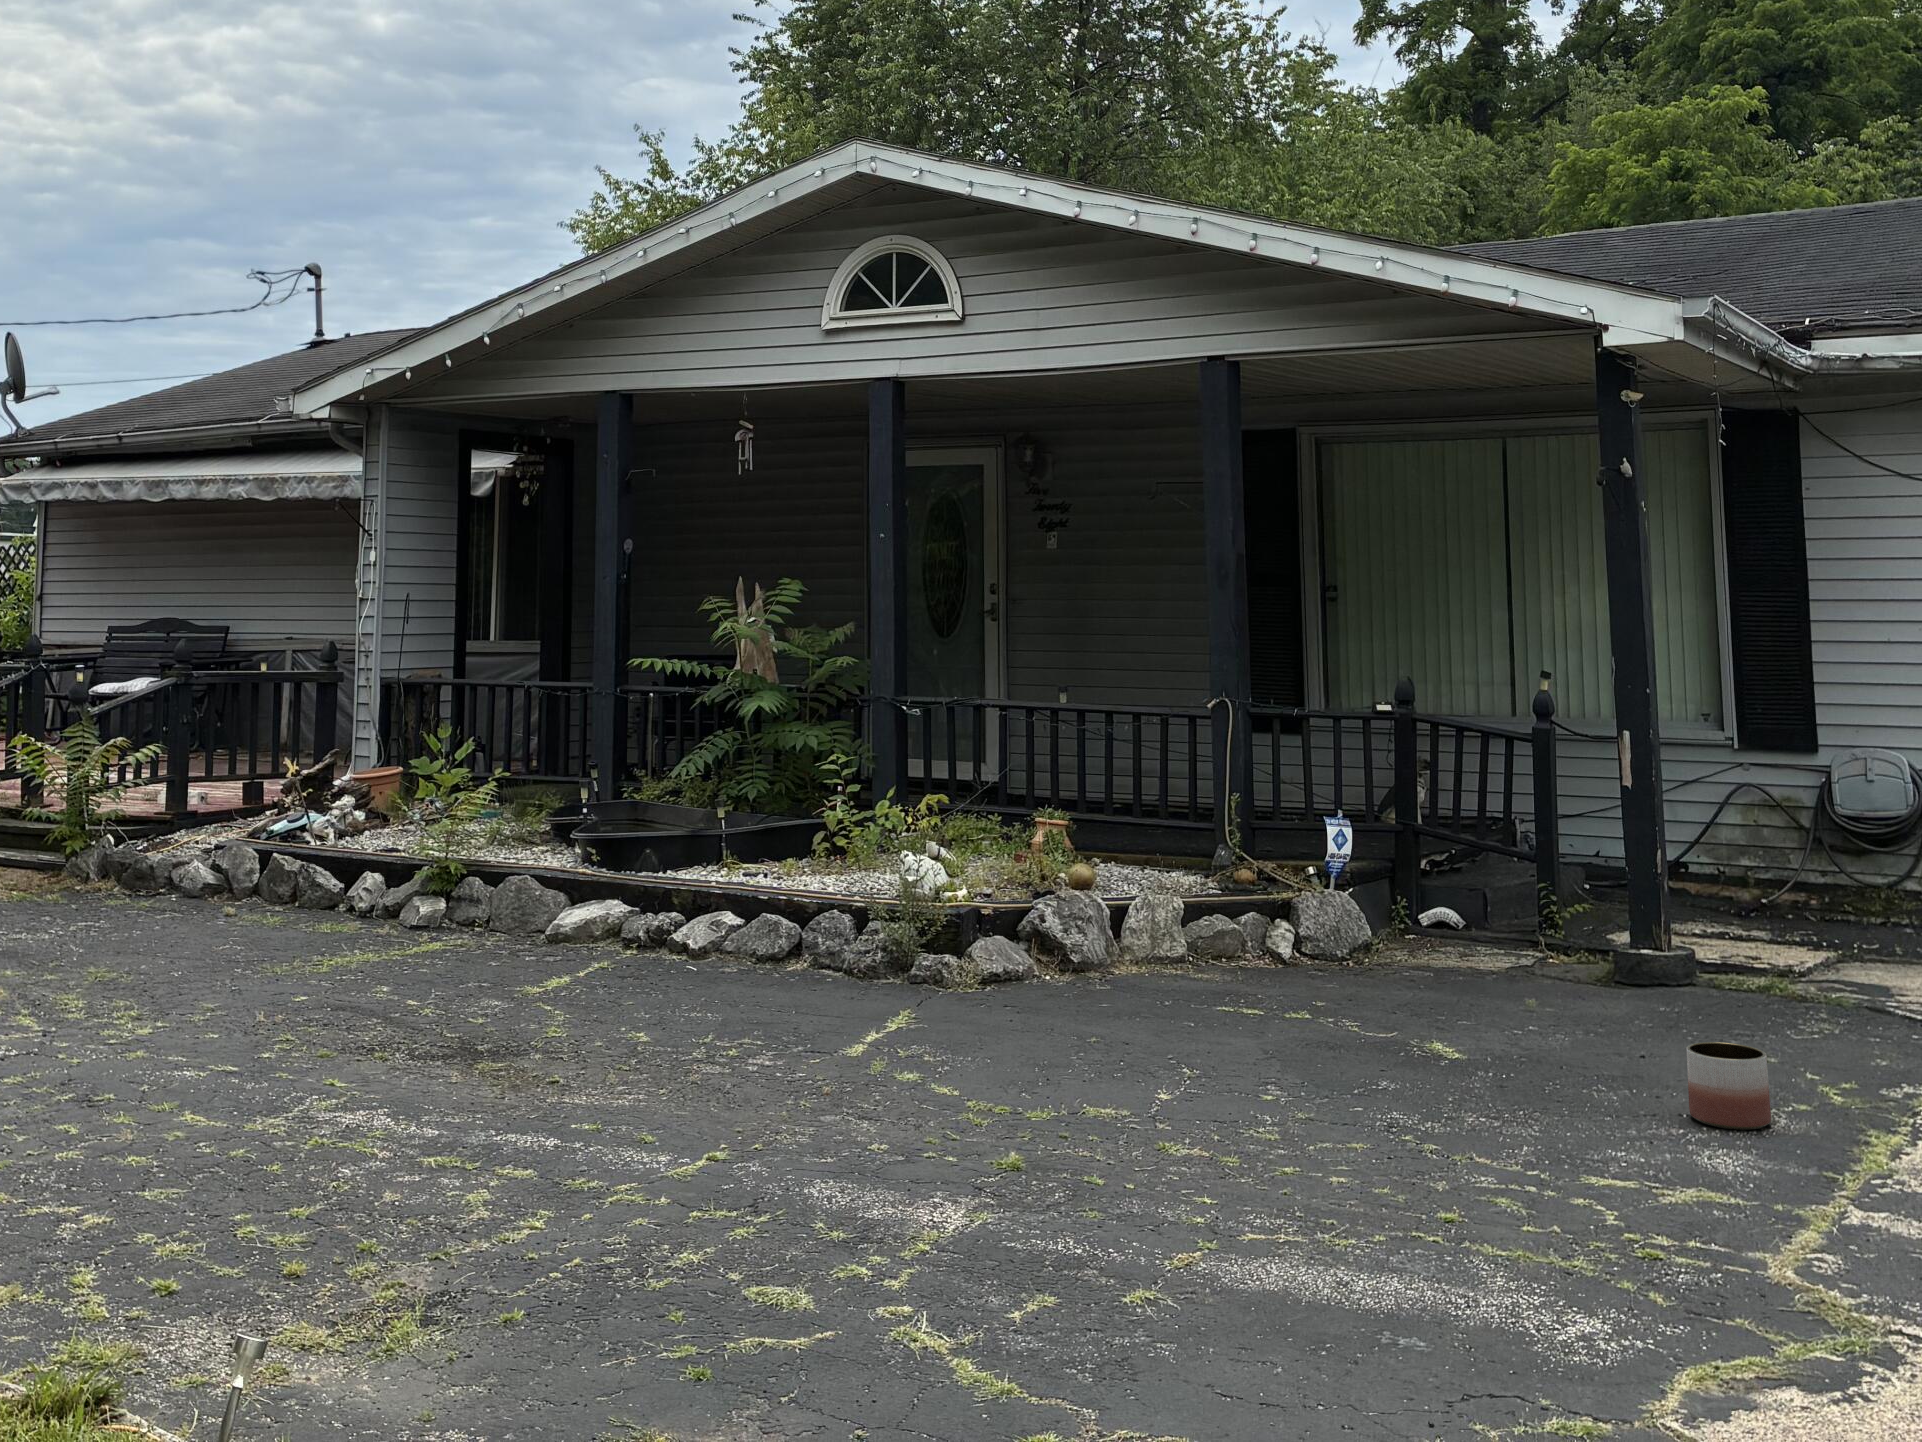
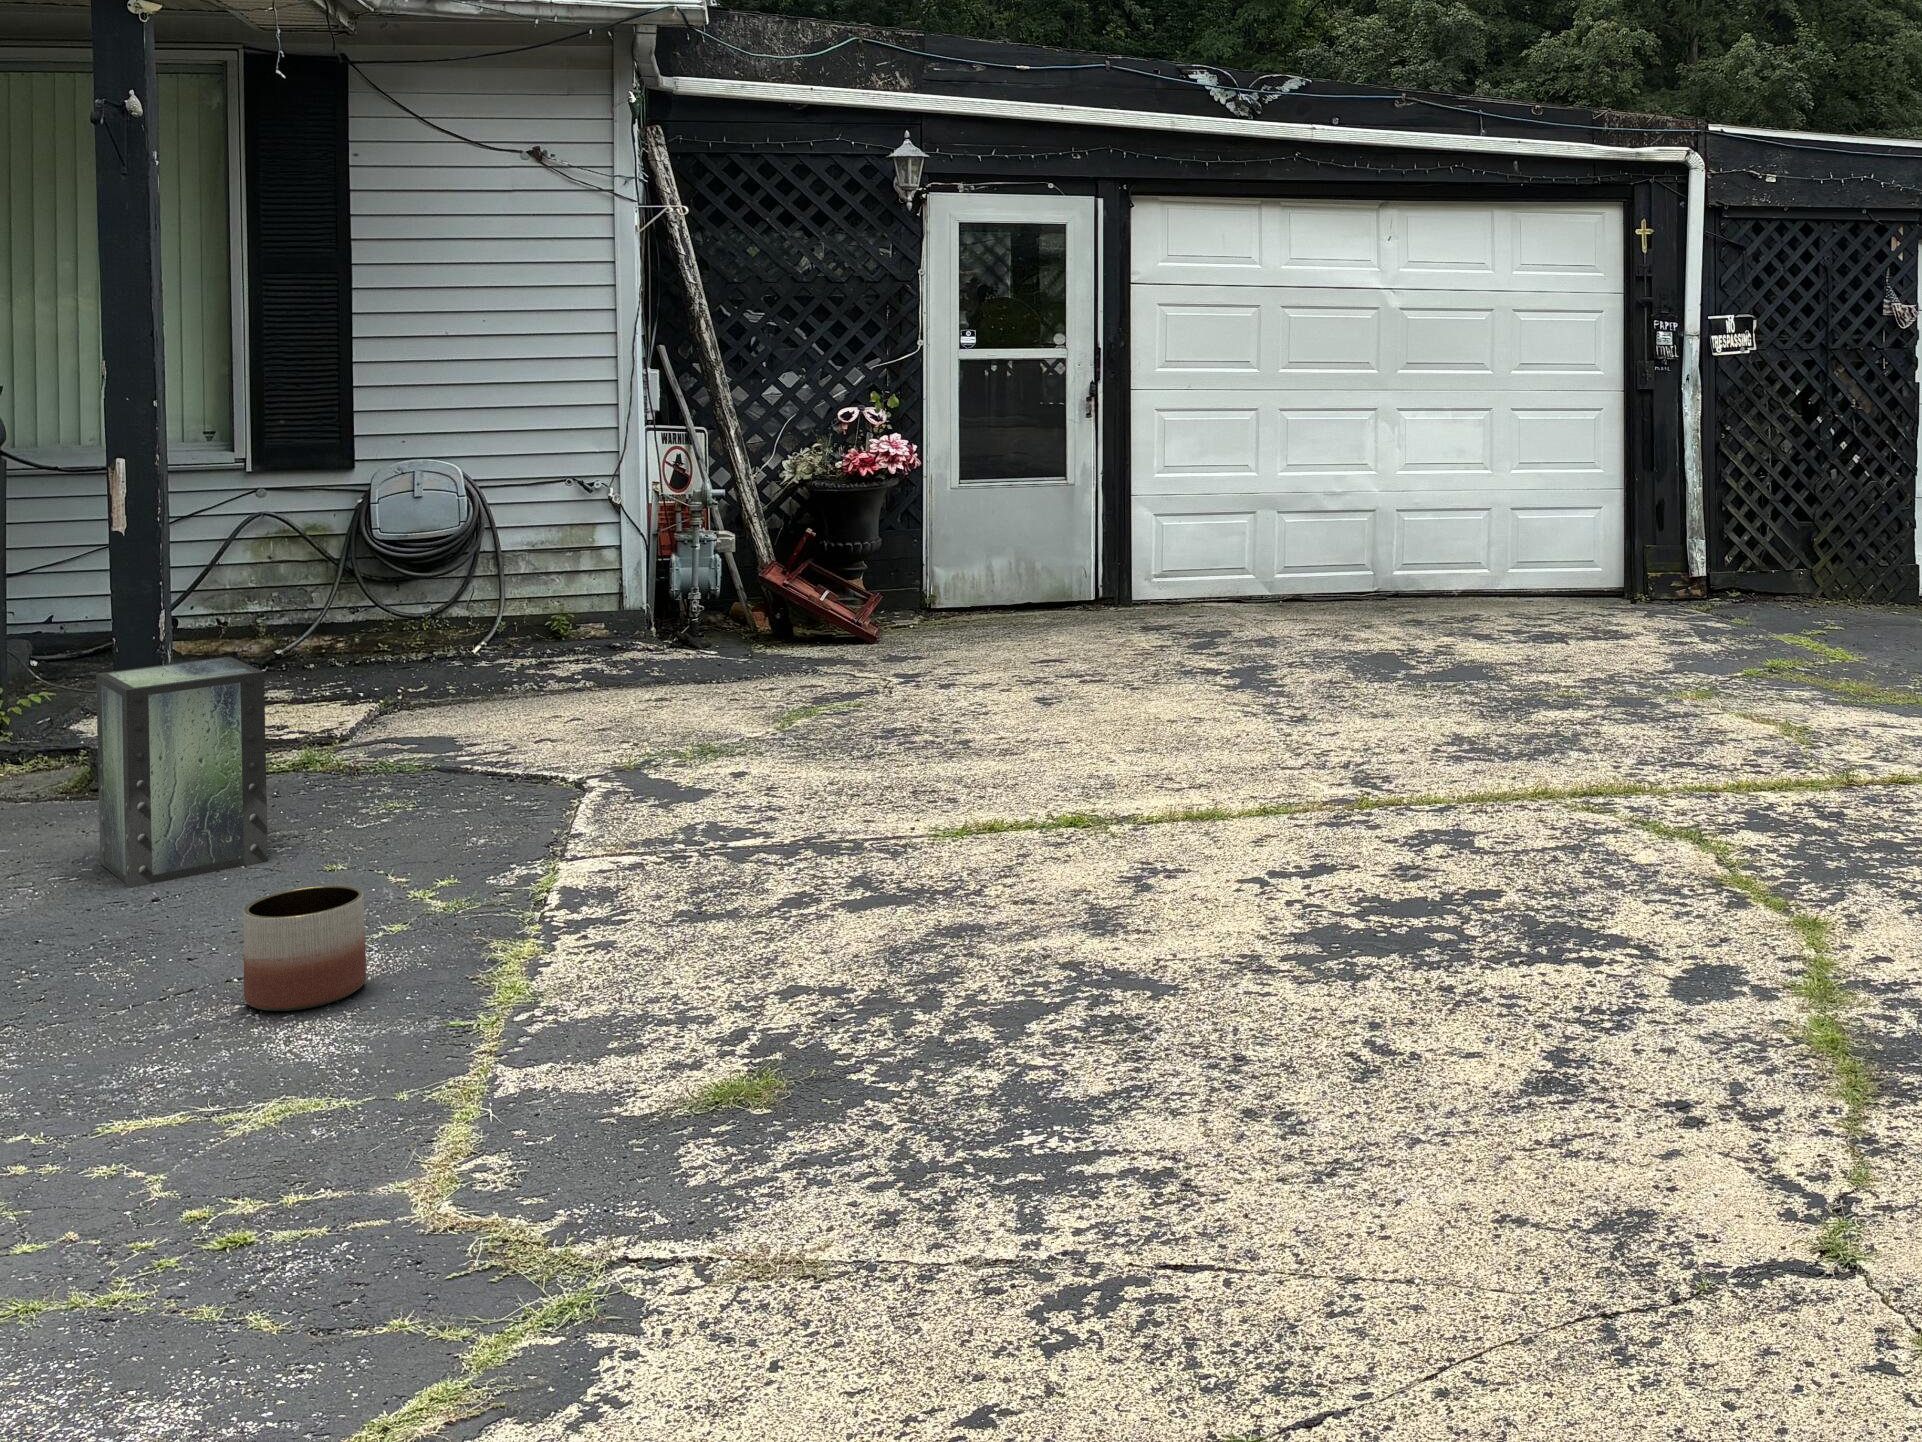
storage box: none [1612,875,1727,1036] -> present [96,657,268,888]

